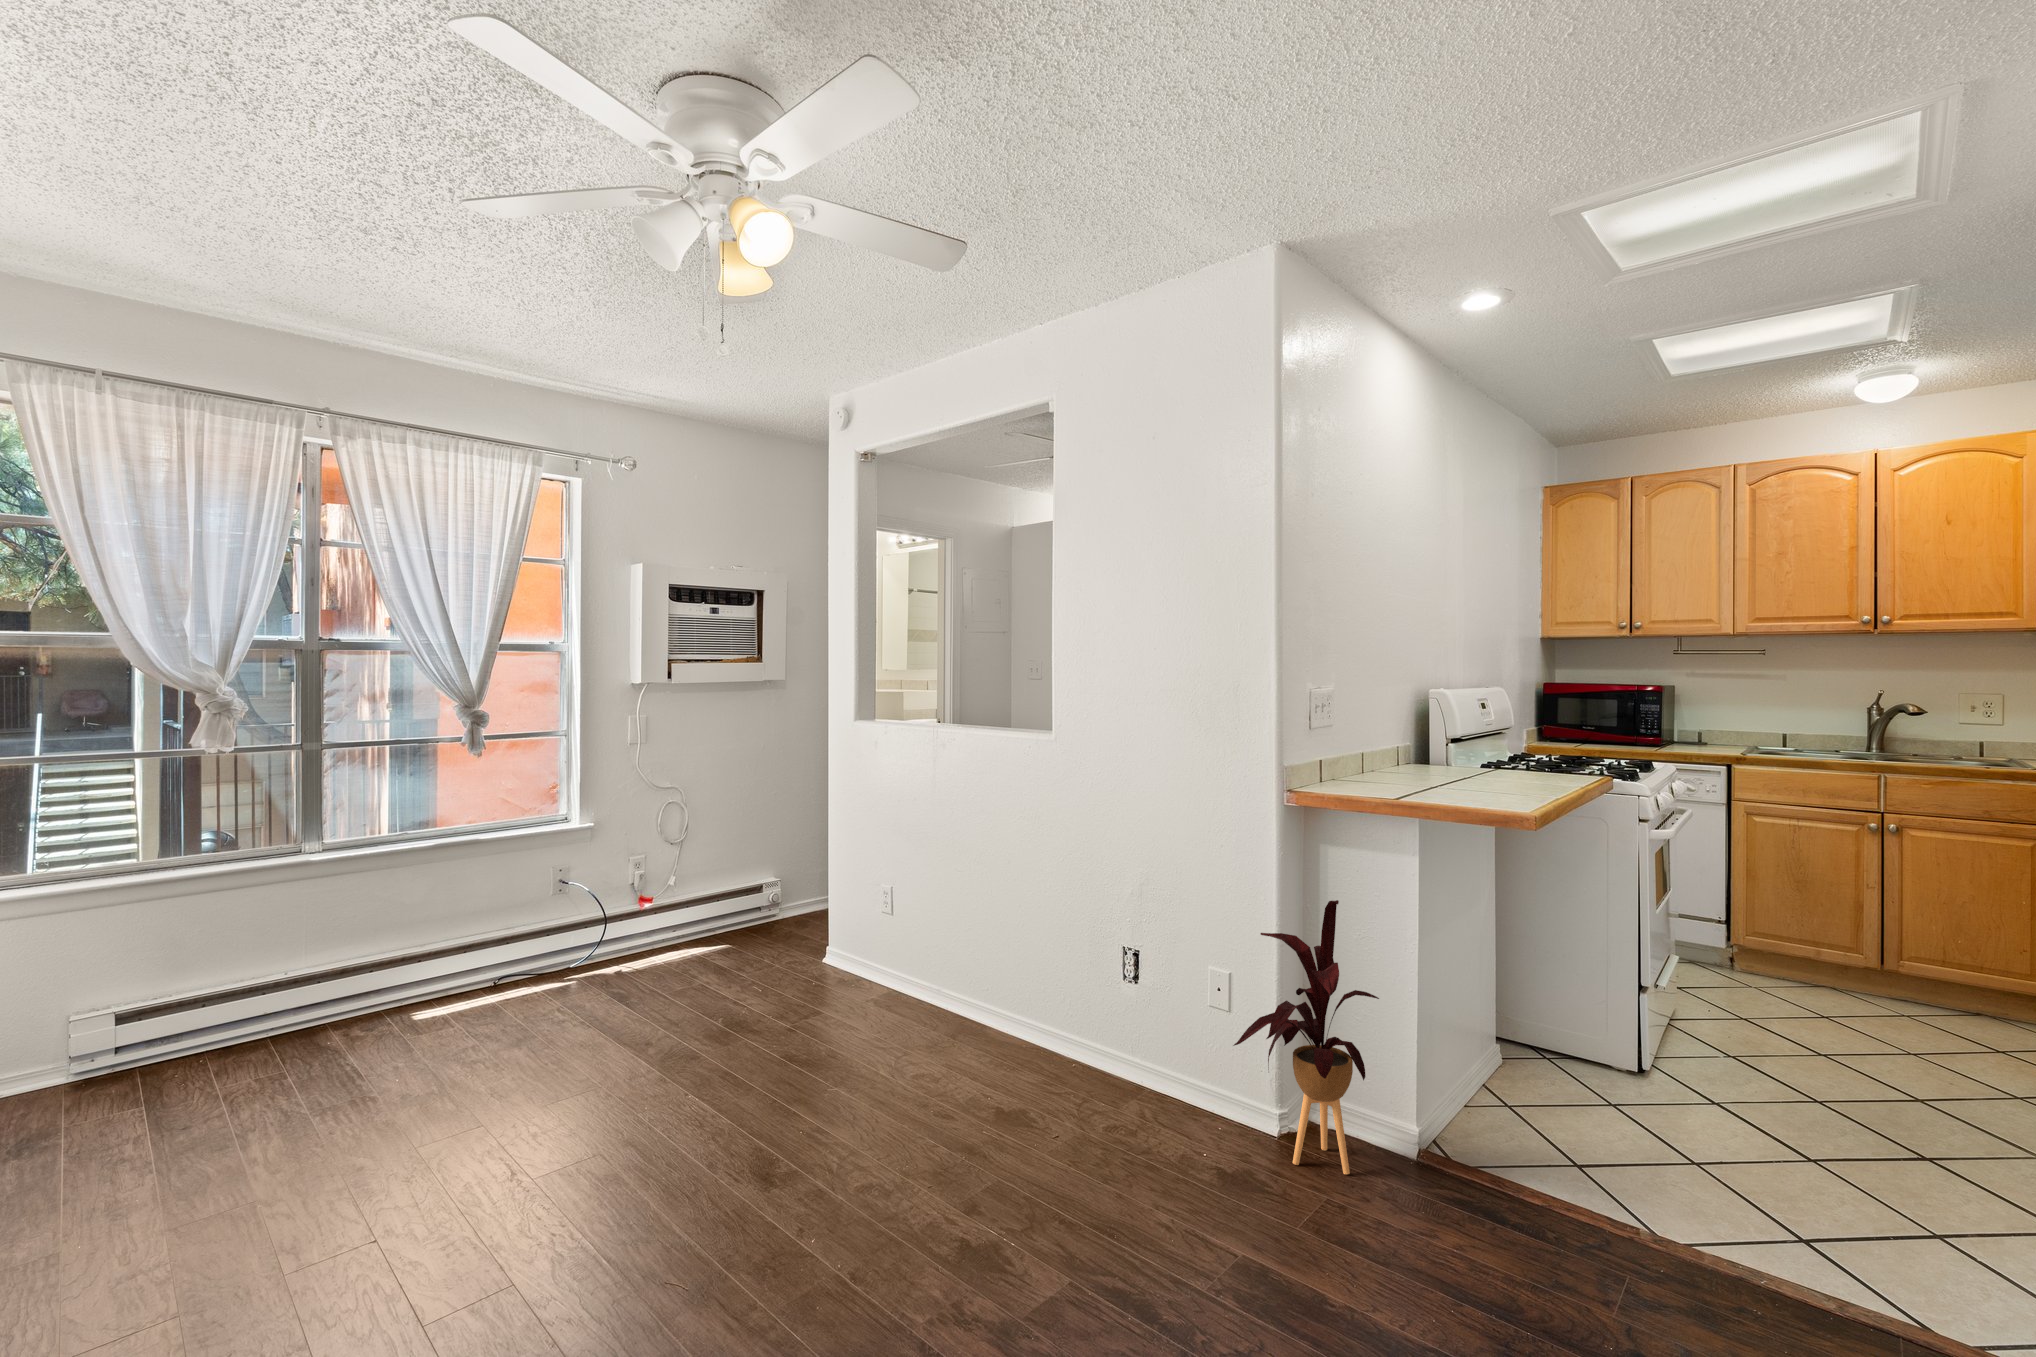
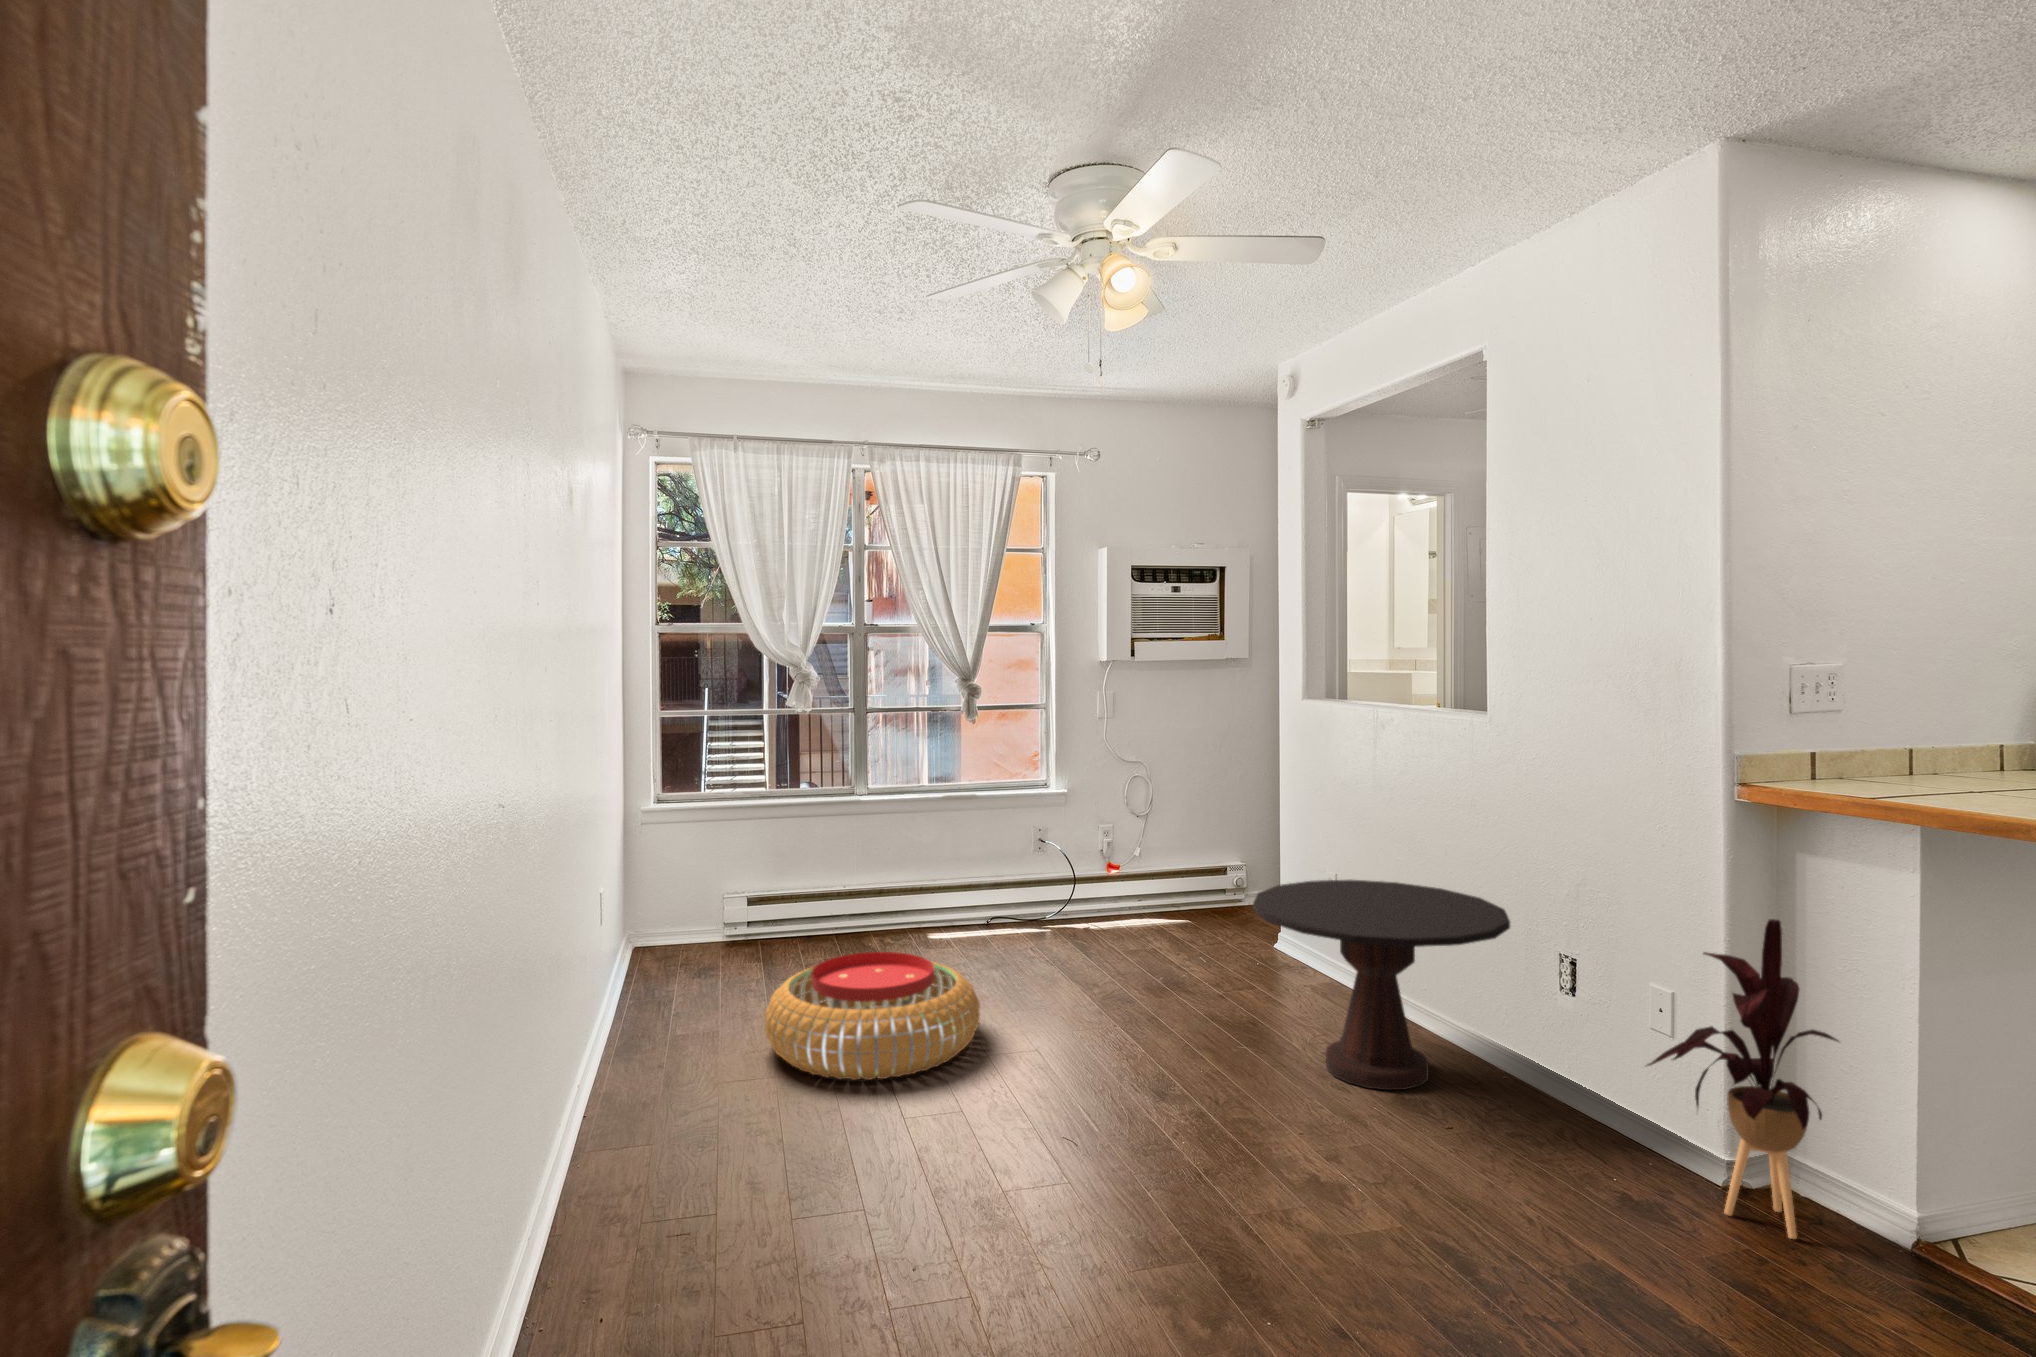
side table: none [849,894,1090,1109] -> present [1253,880,1510,1090]
pouf: none [163,1058,516,1267] -> present [765,952,980,1080]

